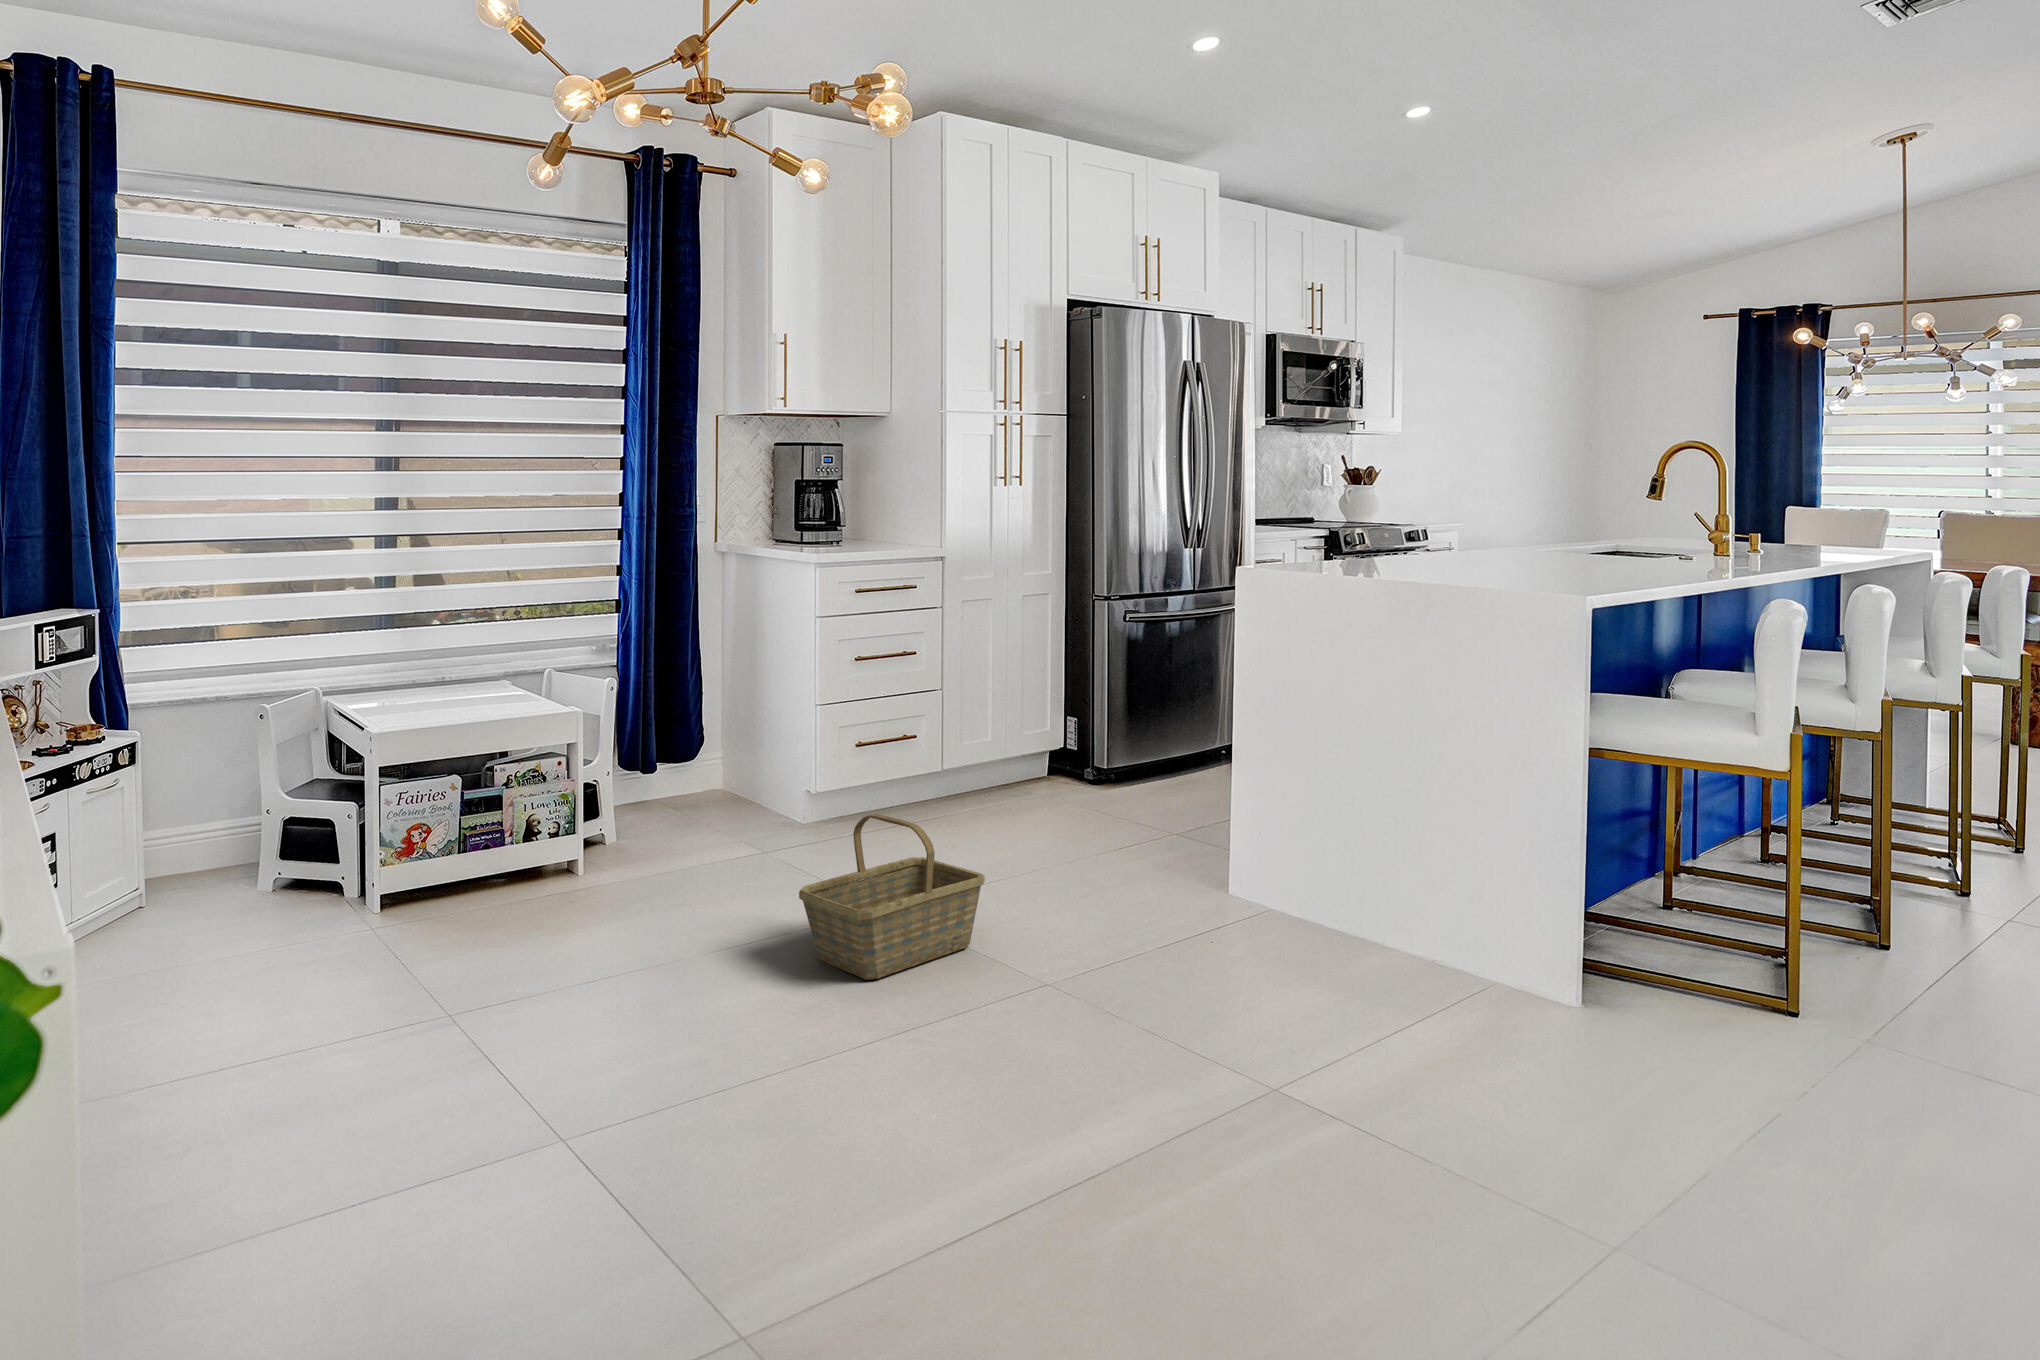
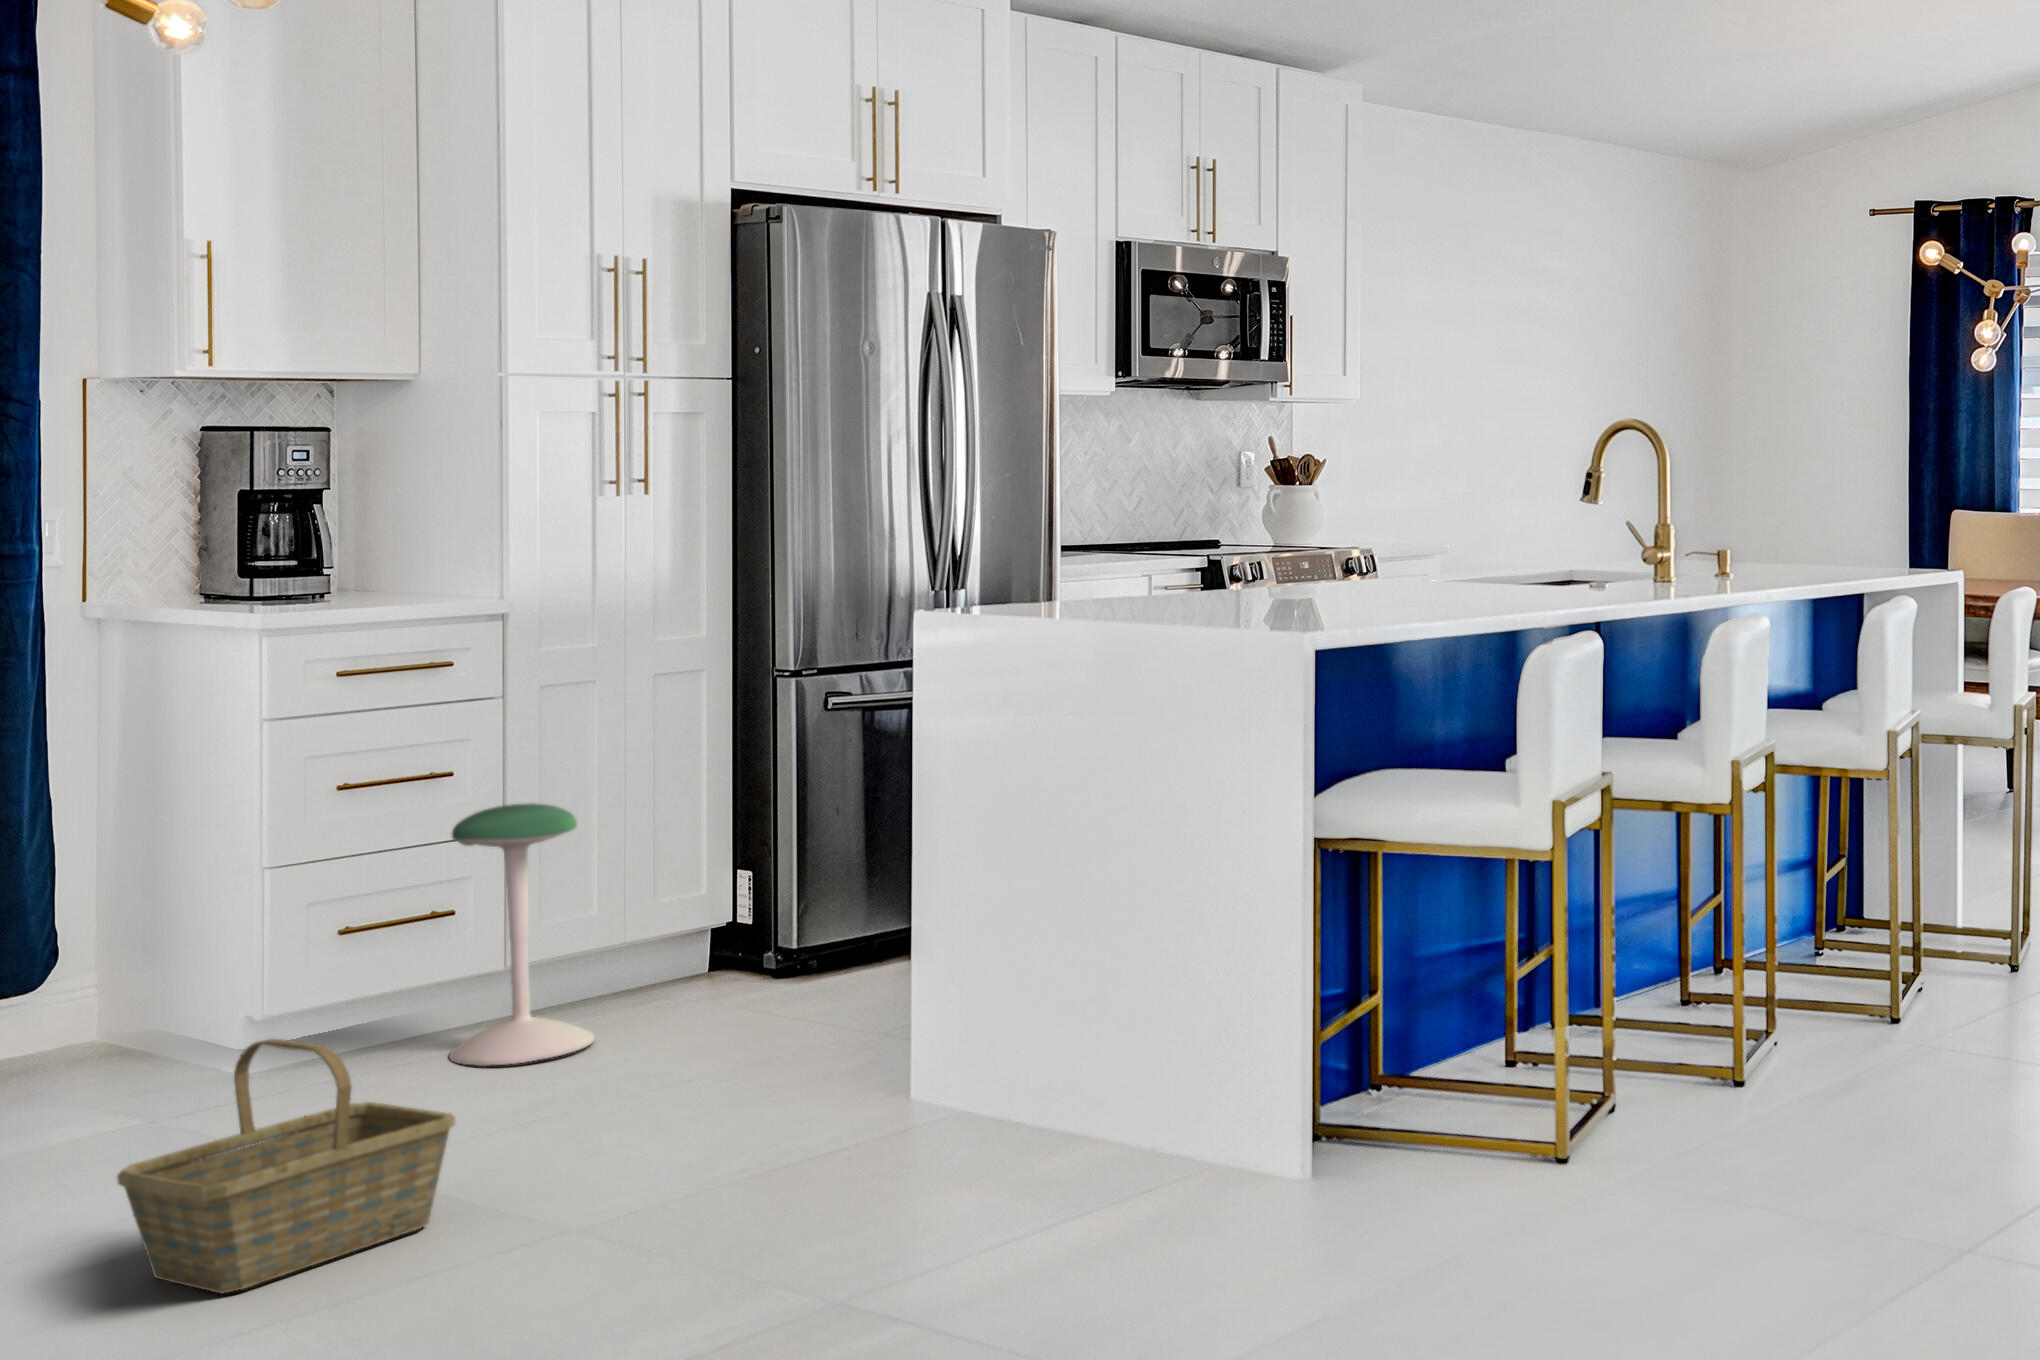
stool: none [919,670,1003,830] -> present [450,803,595,1066]

